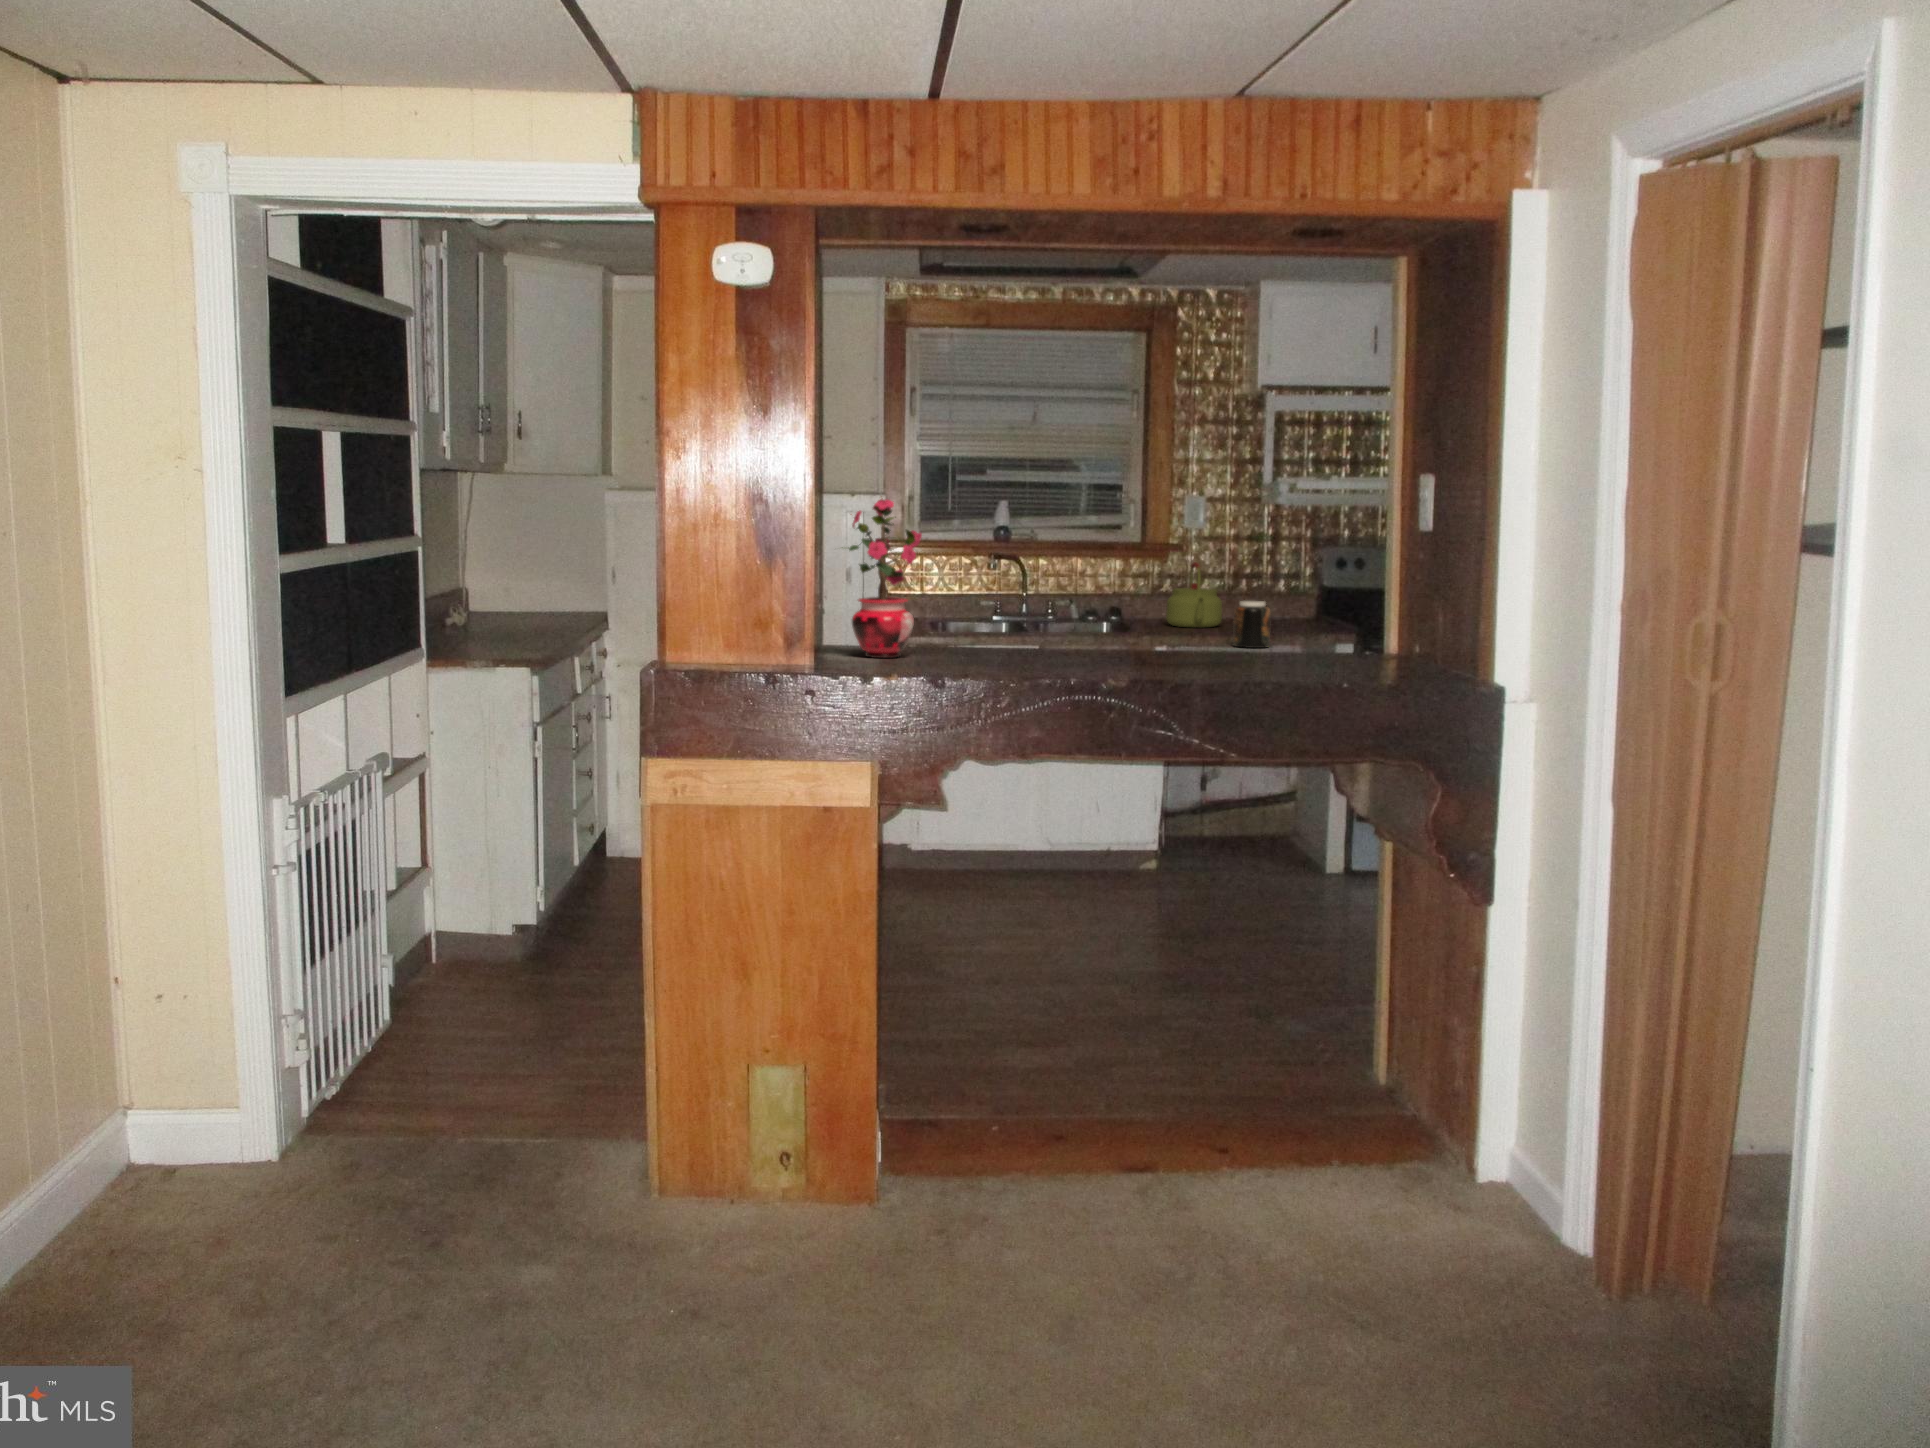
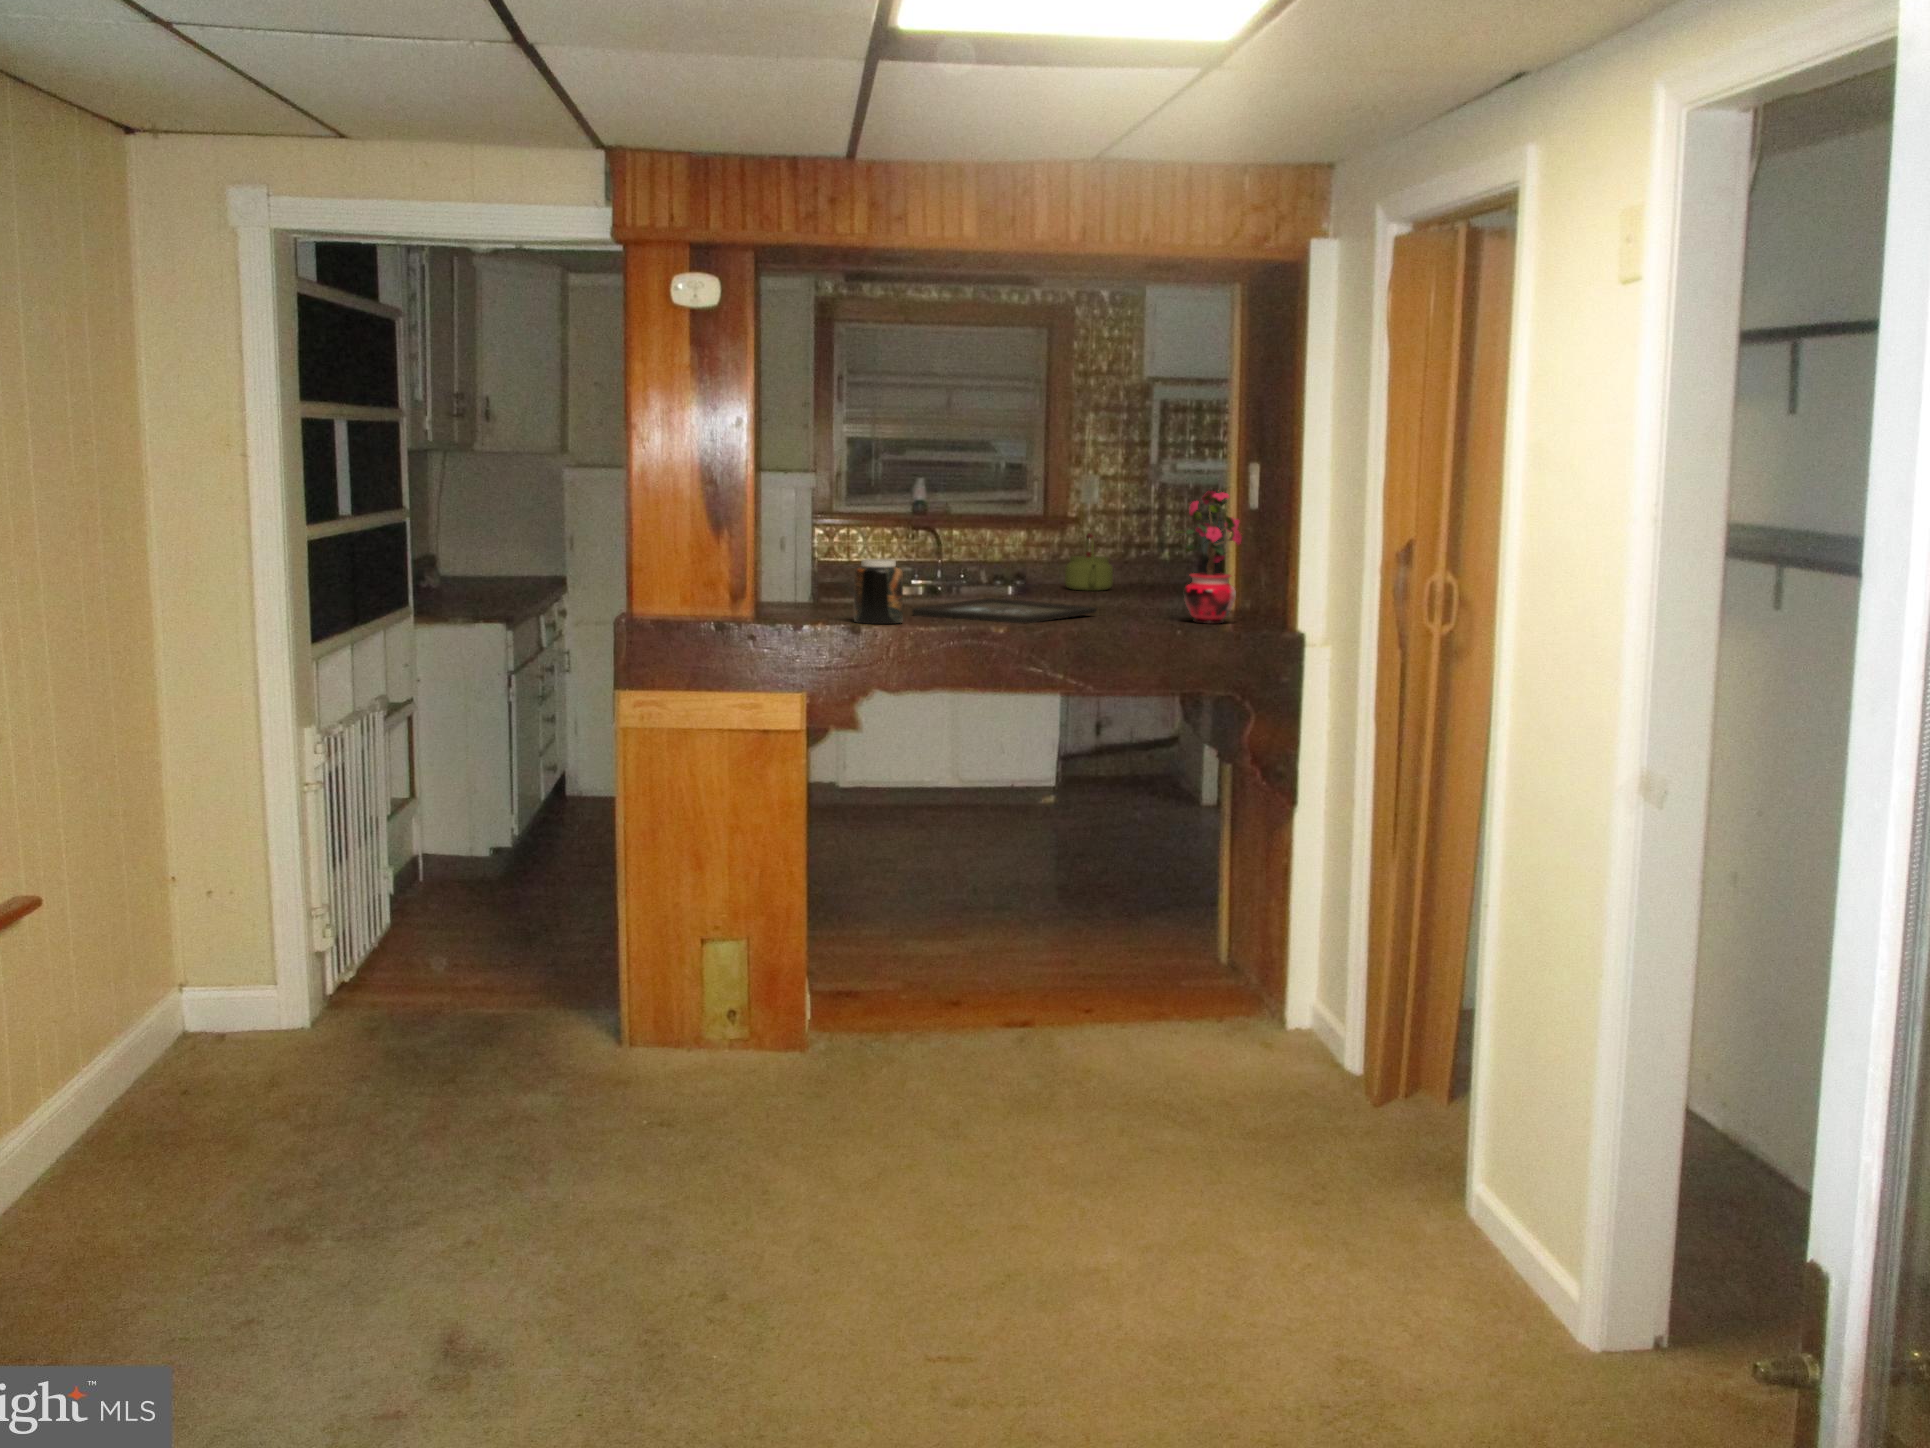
potted plant: present [842,498,922,658] -> present [1184,491,1242,624]
jar: present [1233,601,1271,648] -> present [854,559,903,624]
tray: none [1007,641,1235,676] -> present [912,598,1097,623]

